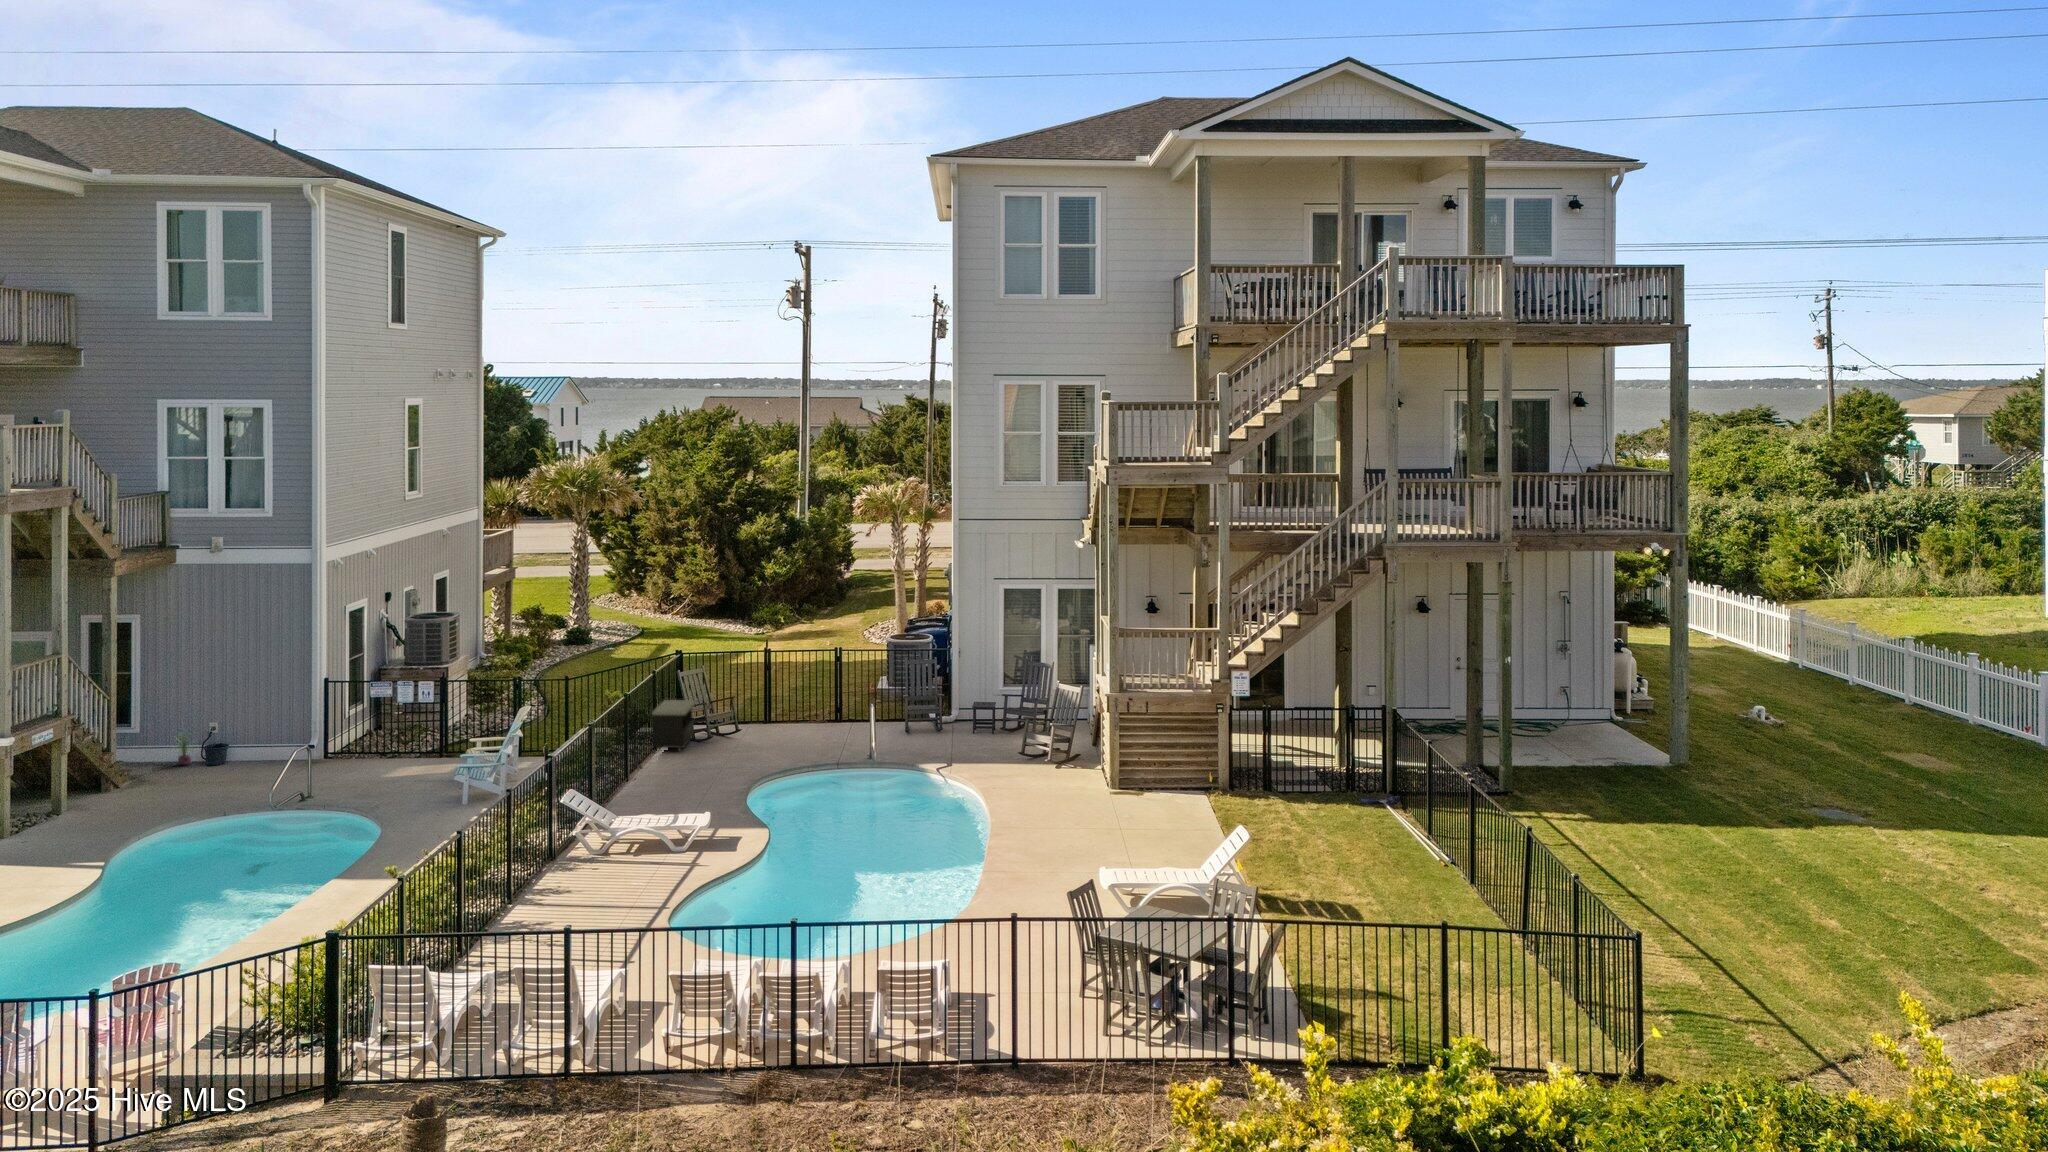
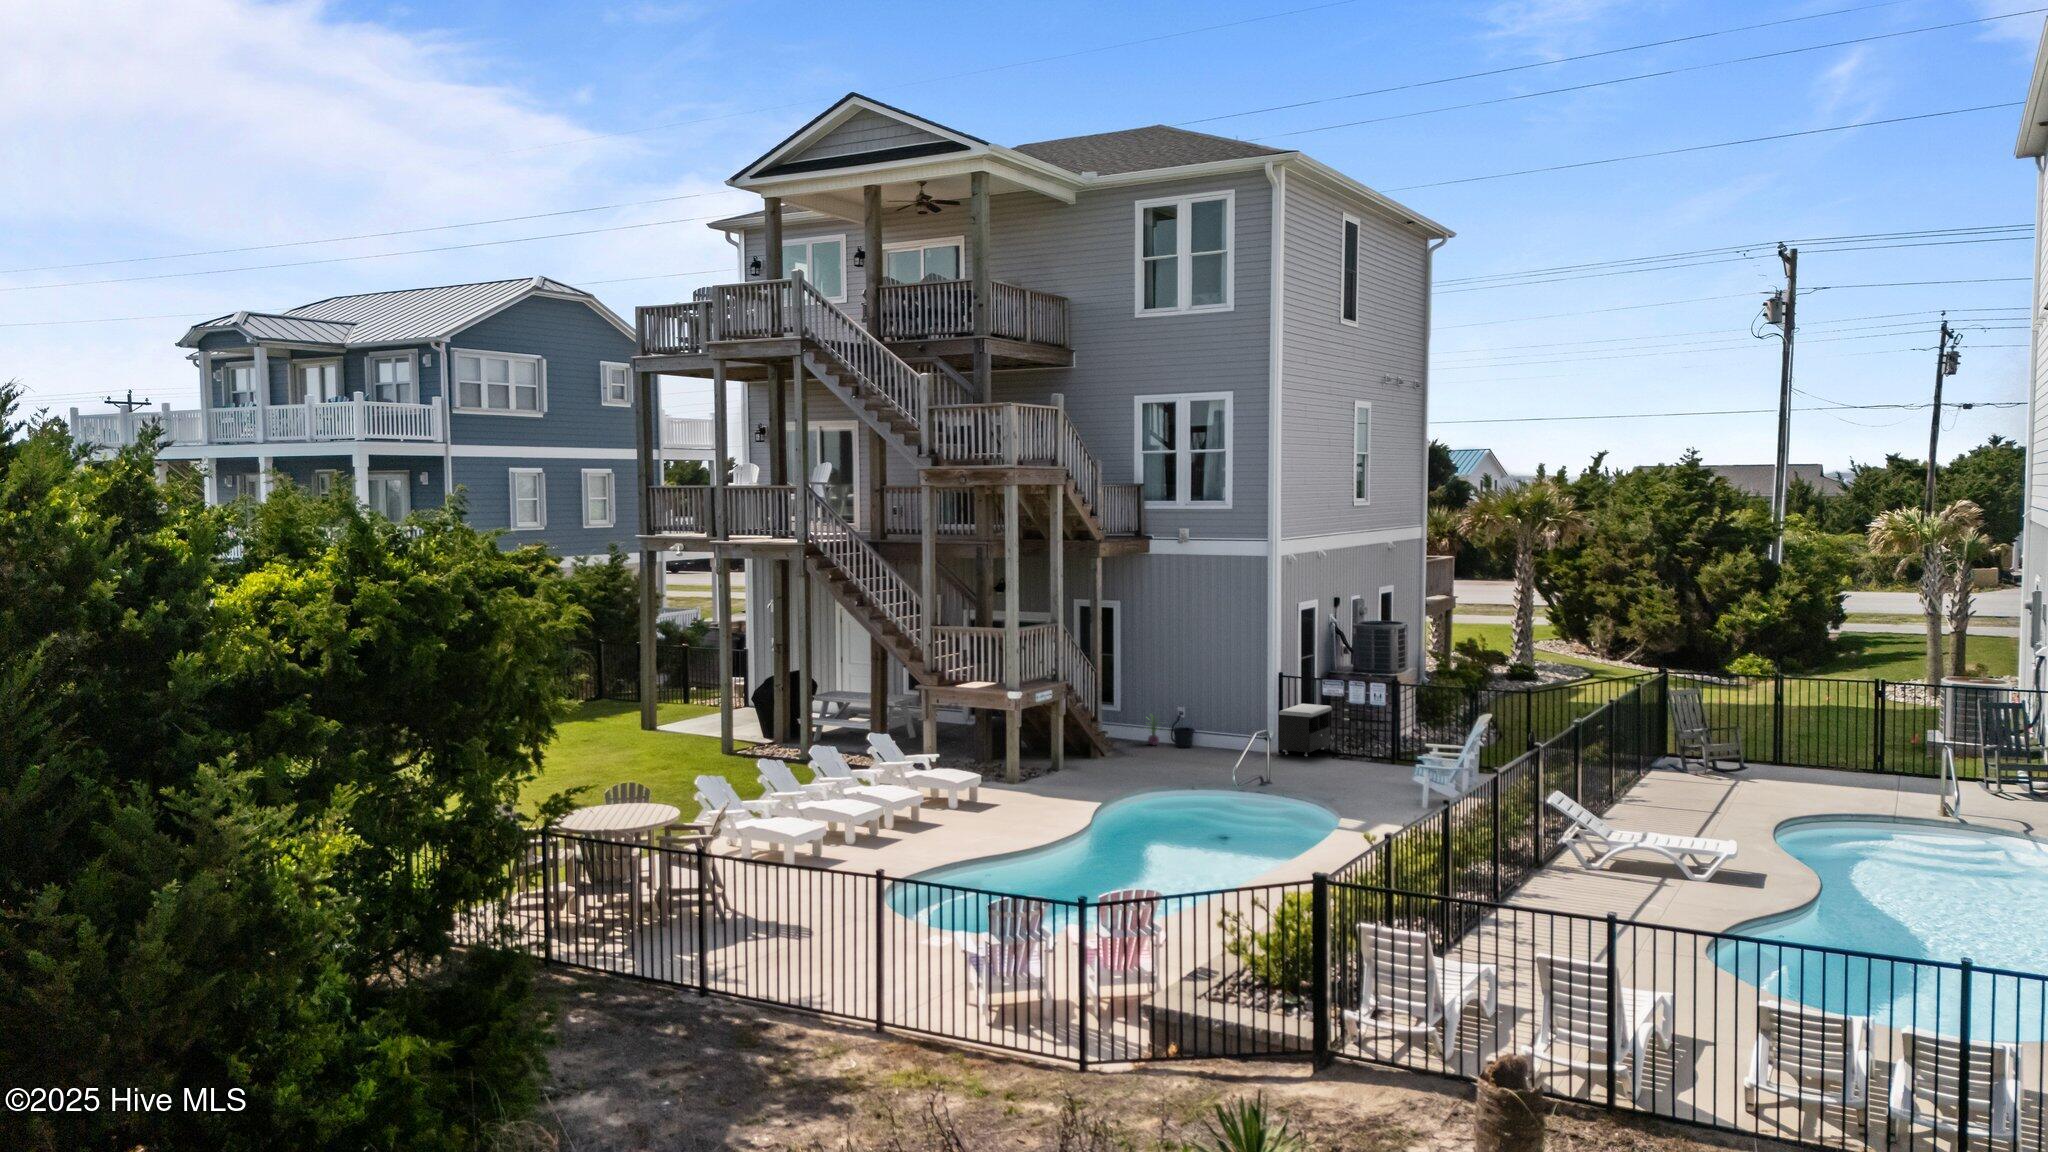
storage bench: present [652,700,695,750] -> present [1279,704,1332,756]

